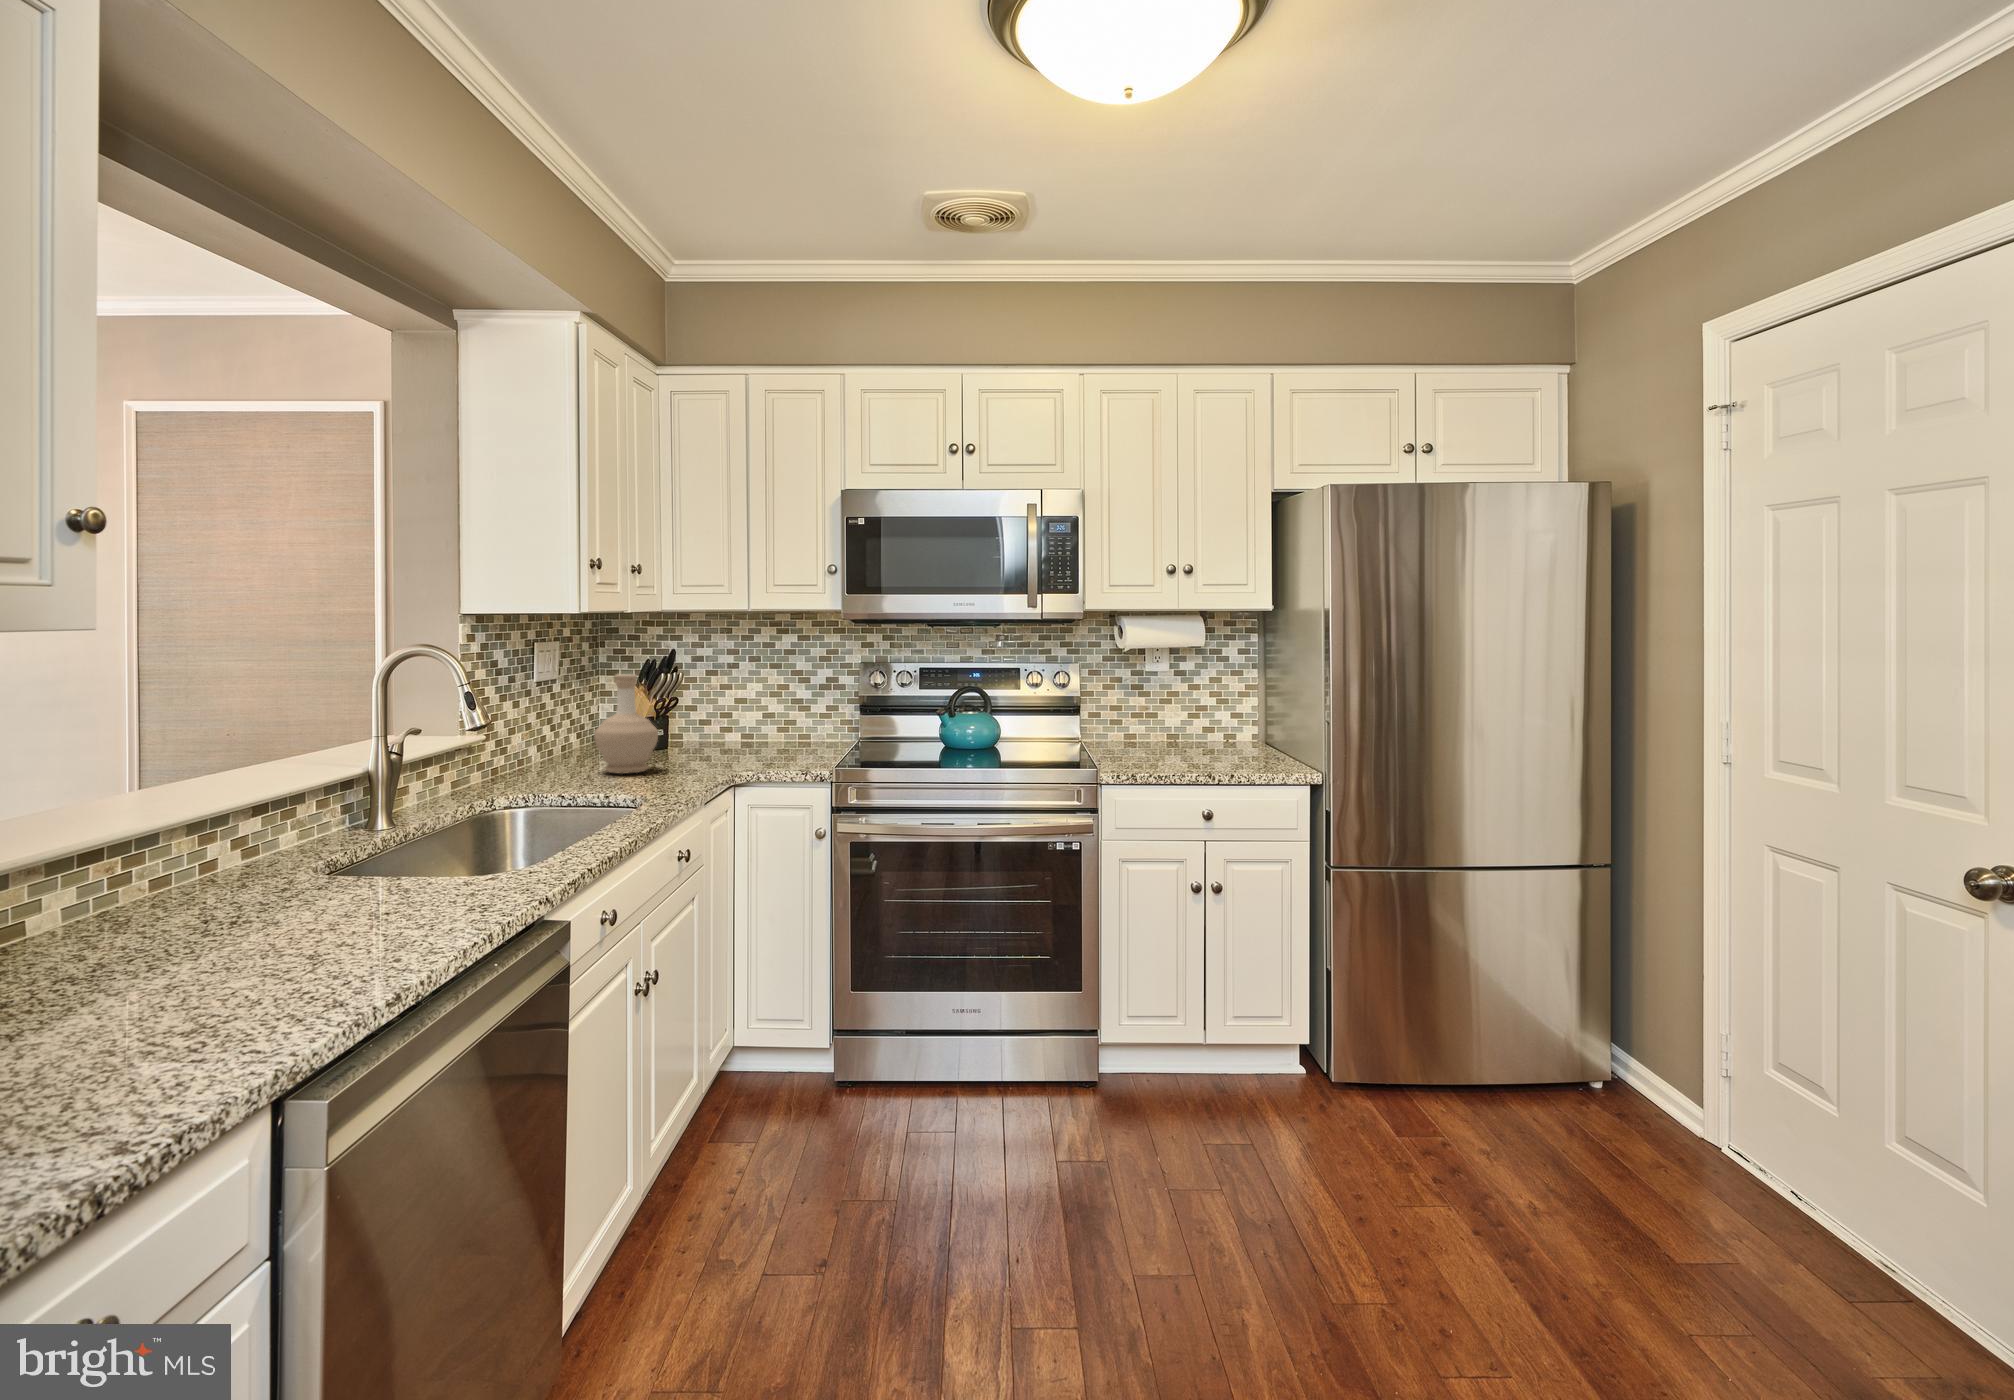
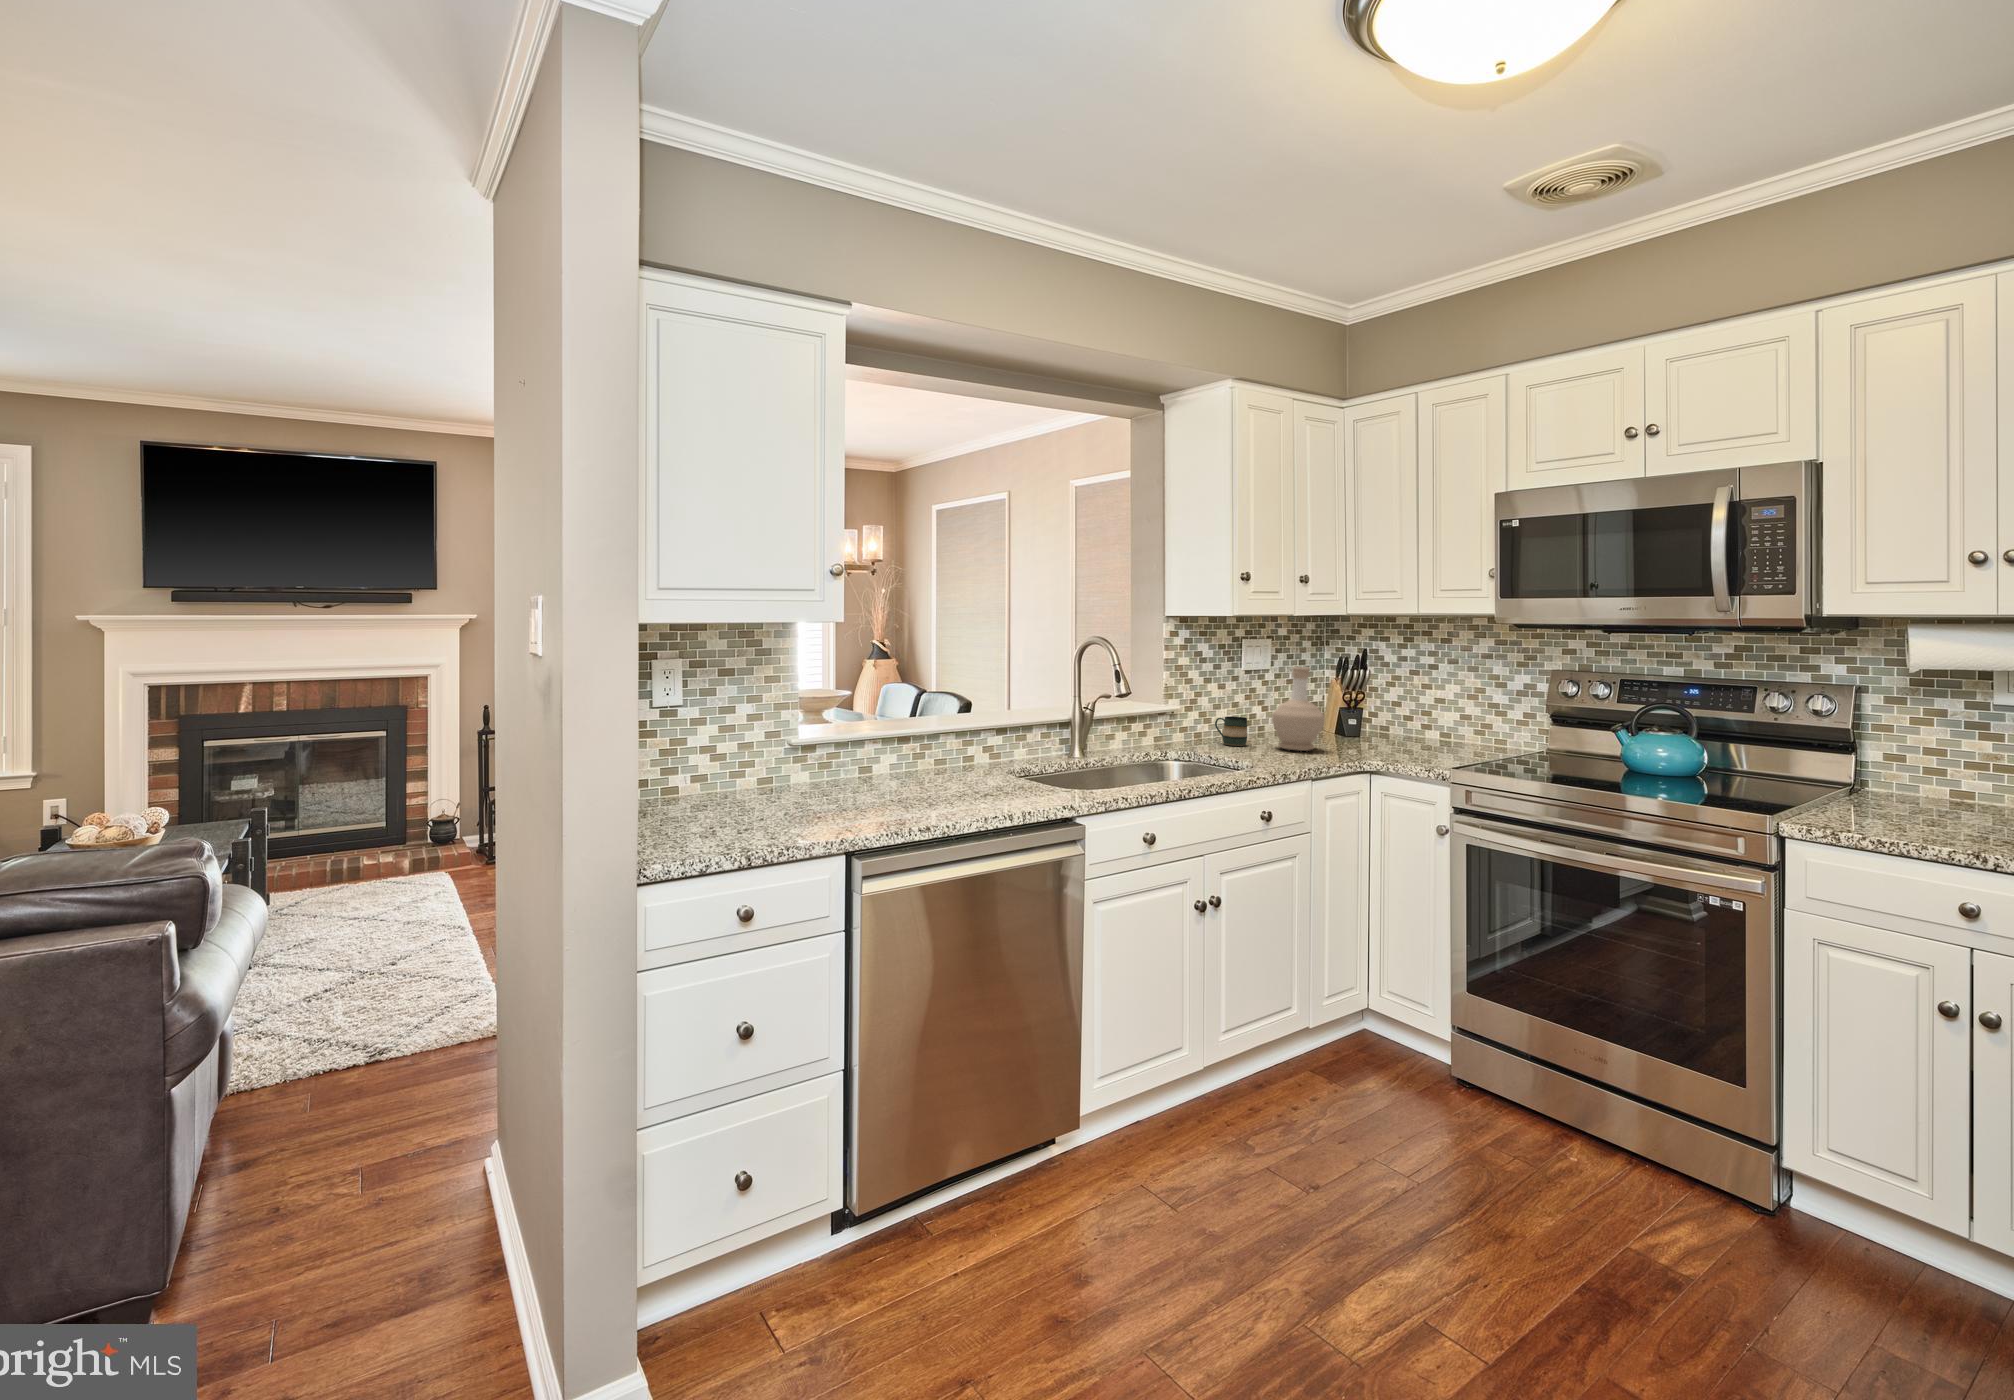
mug: none [517,742,564,778] -> present [1215,717,1247,746]

